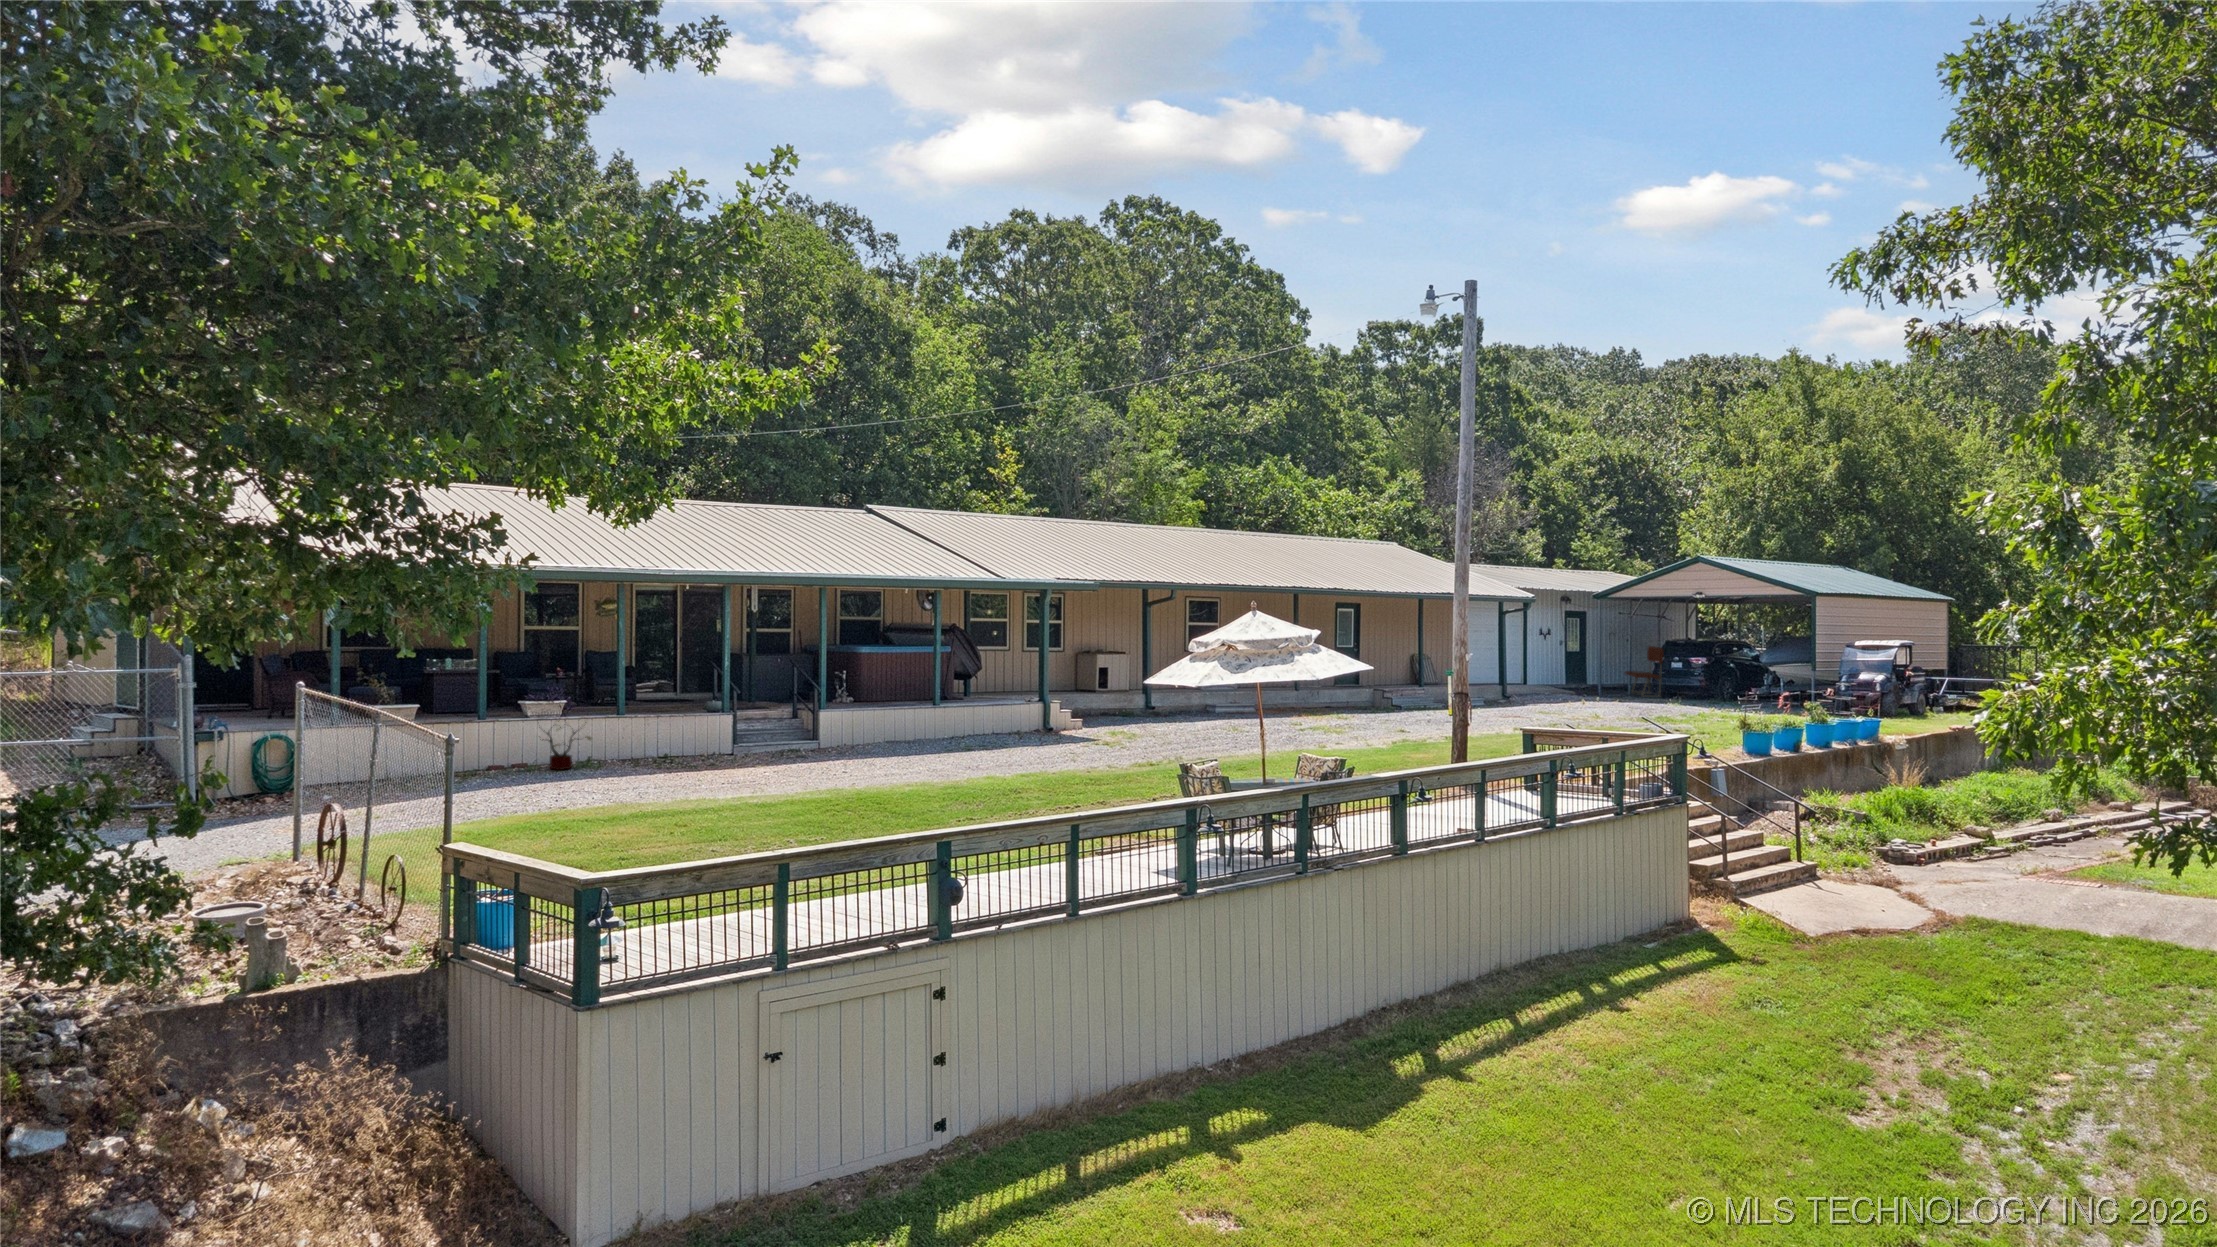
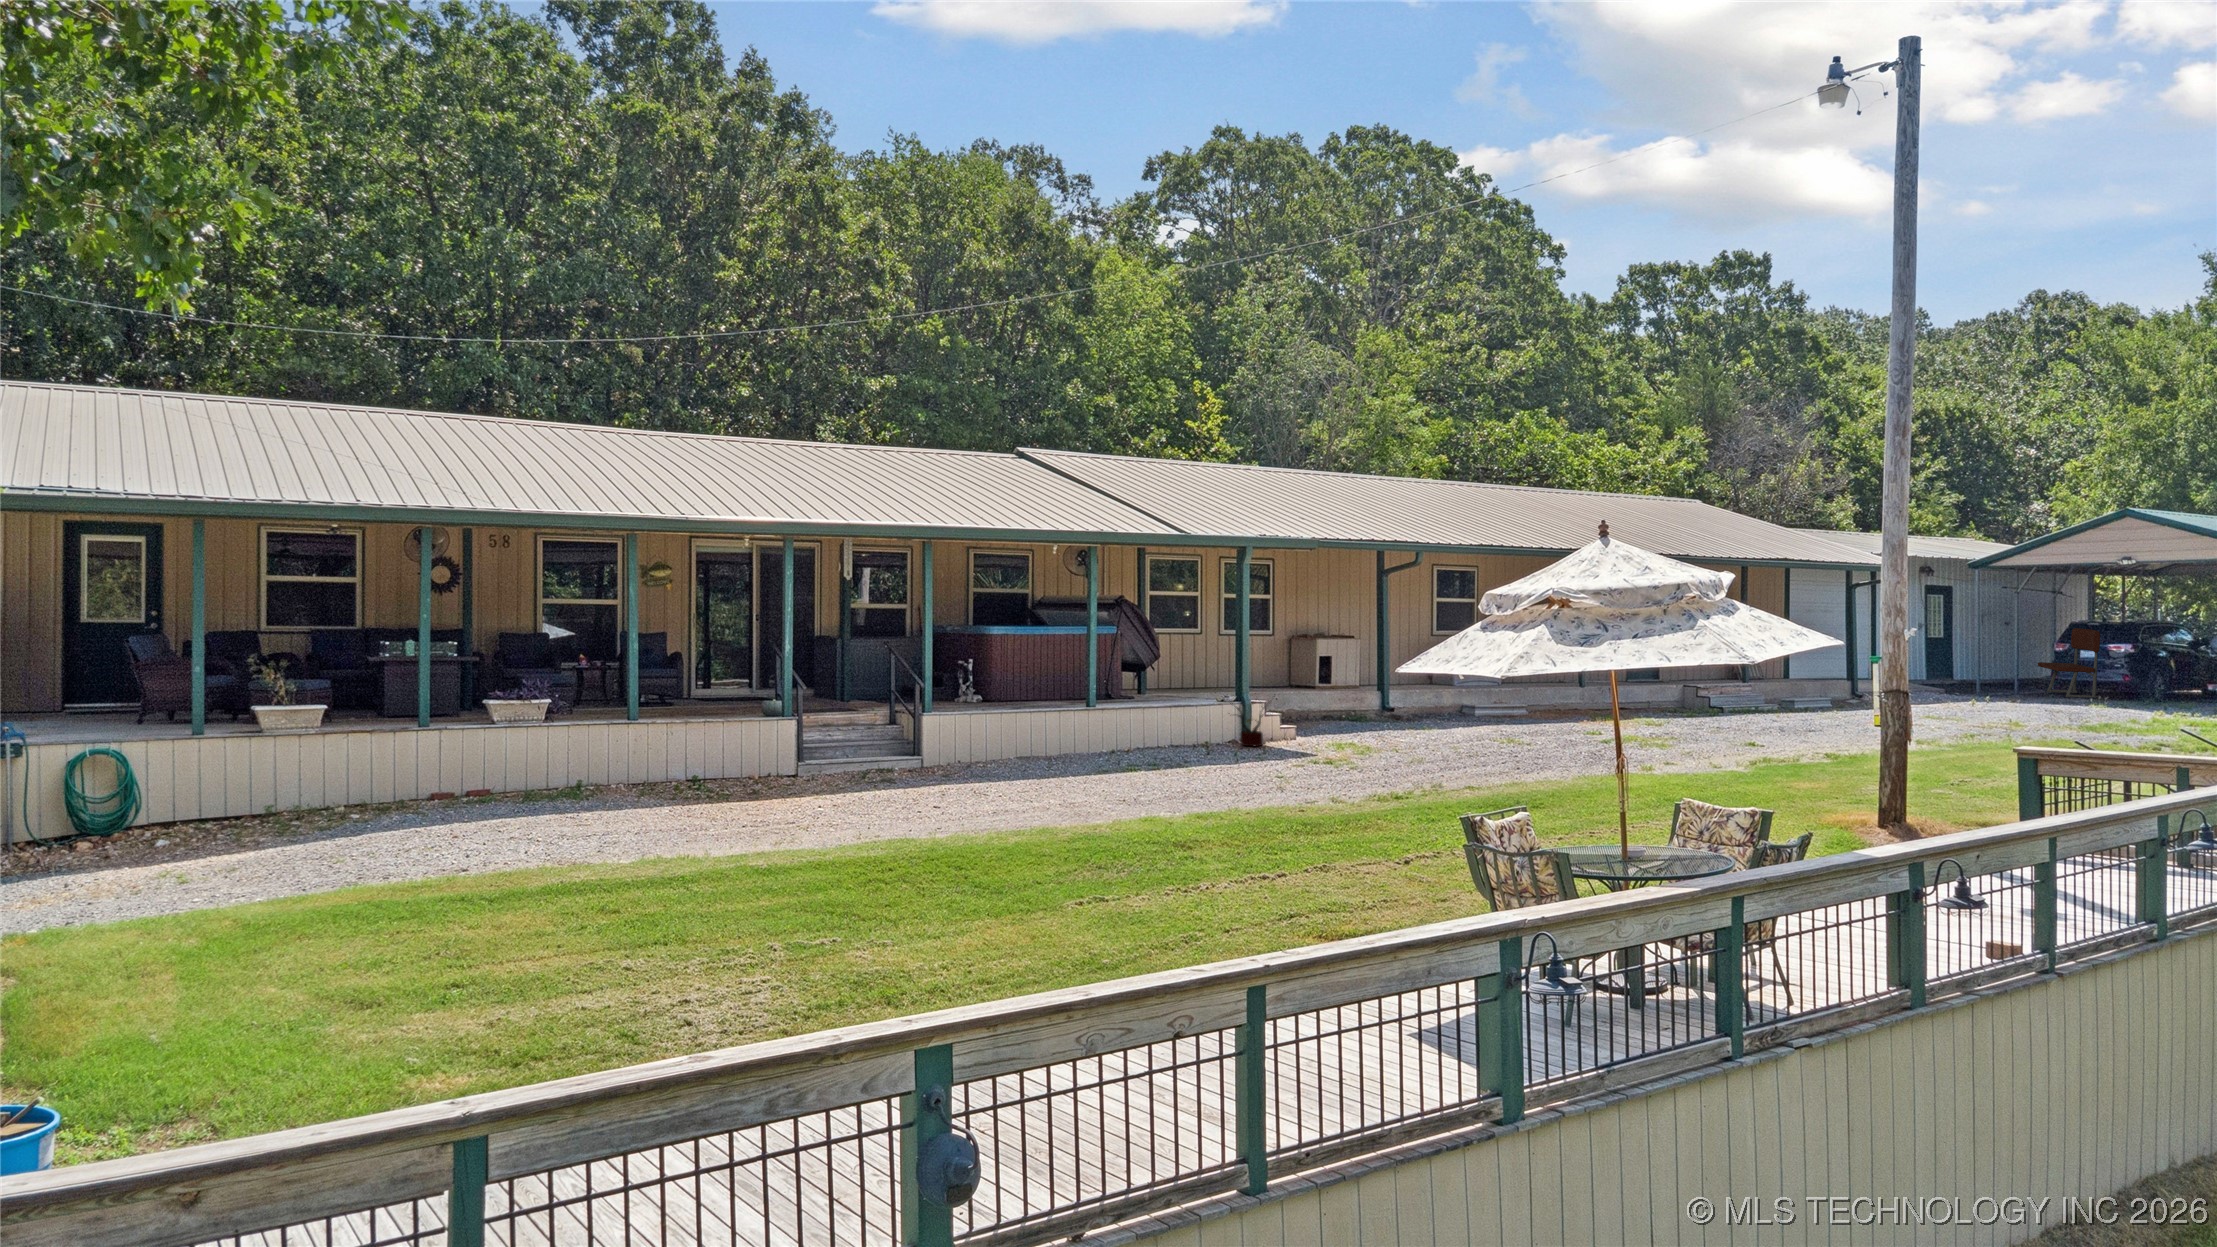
decorative plant: present [543,721,591,770] -> present [1230,699,1281,746]

